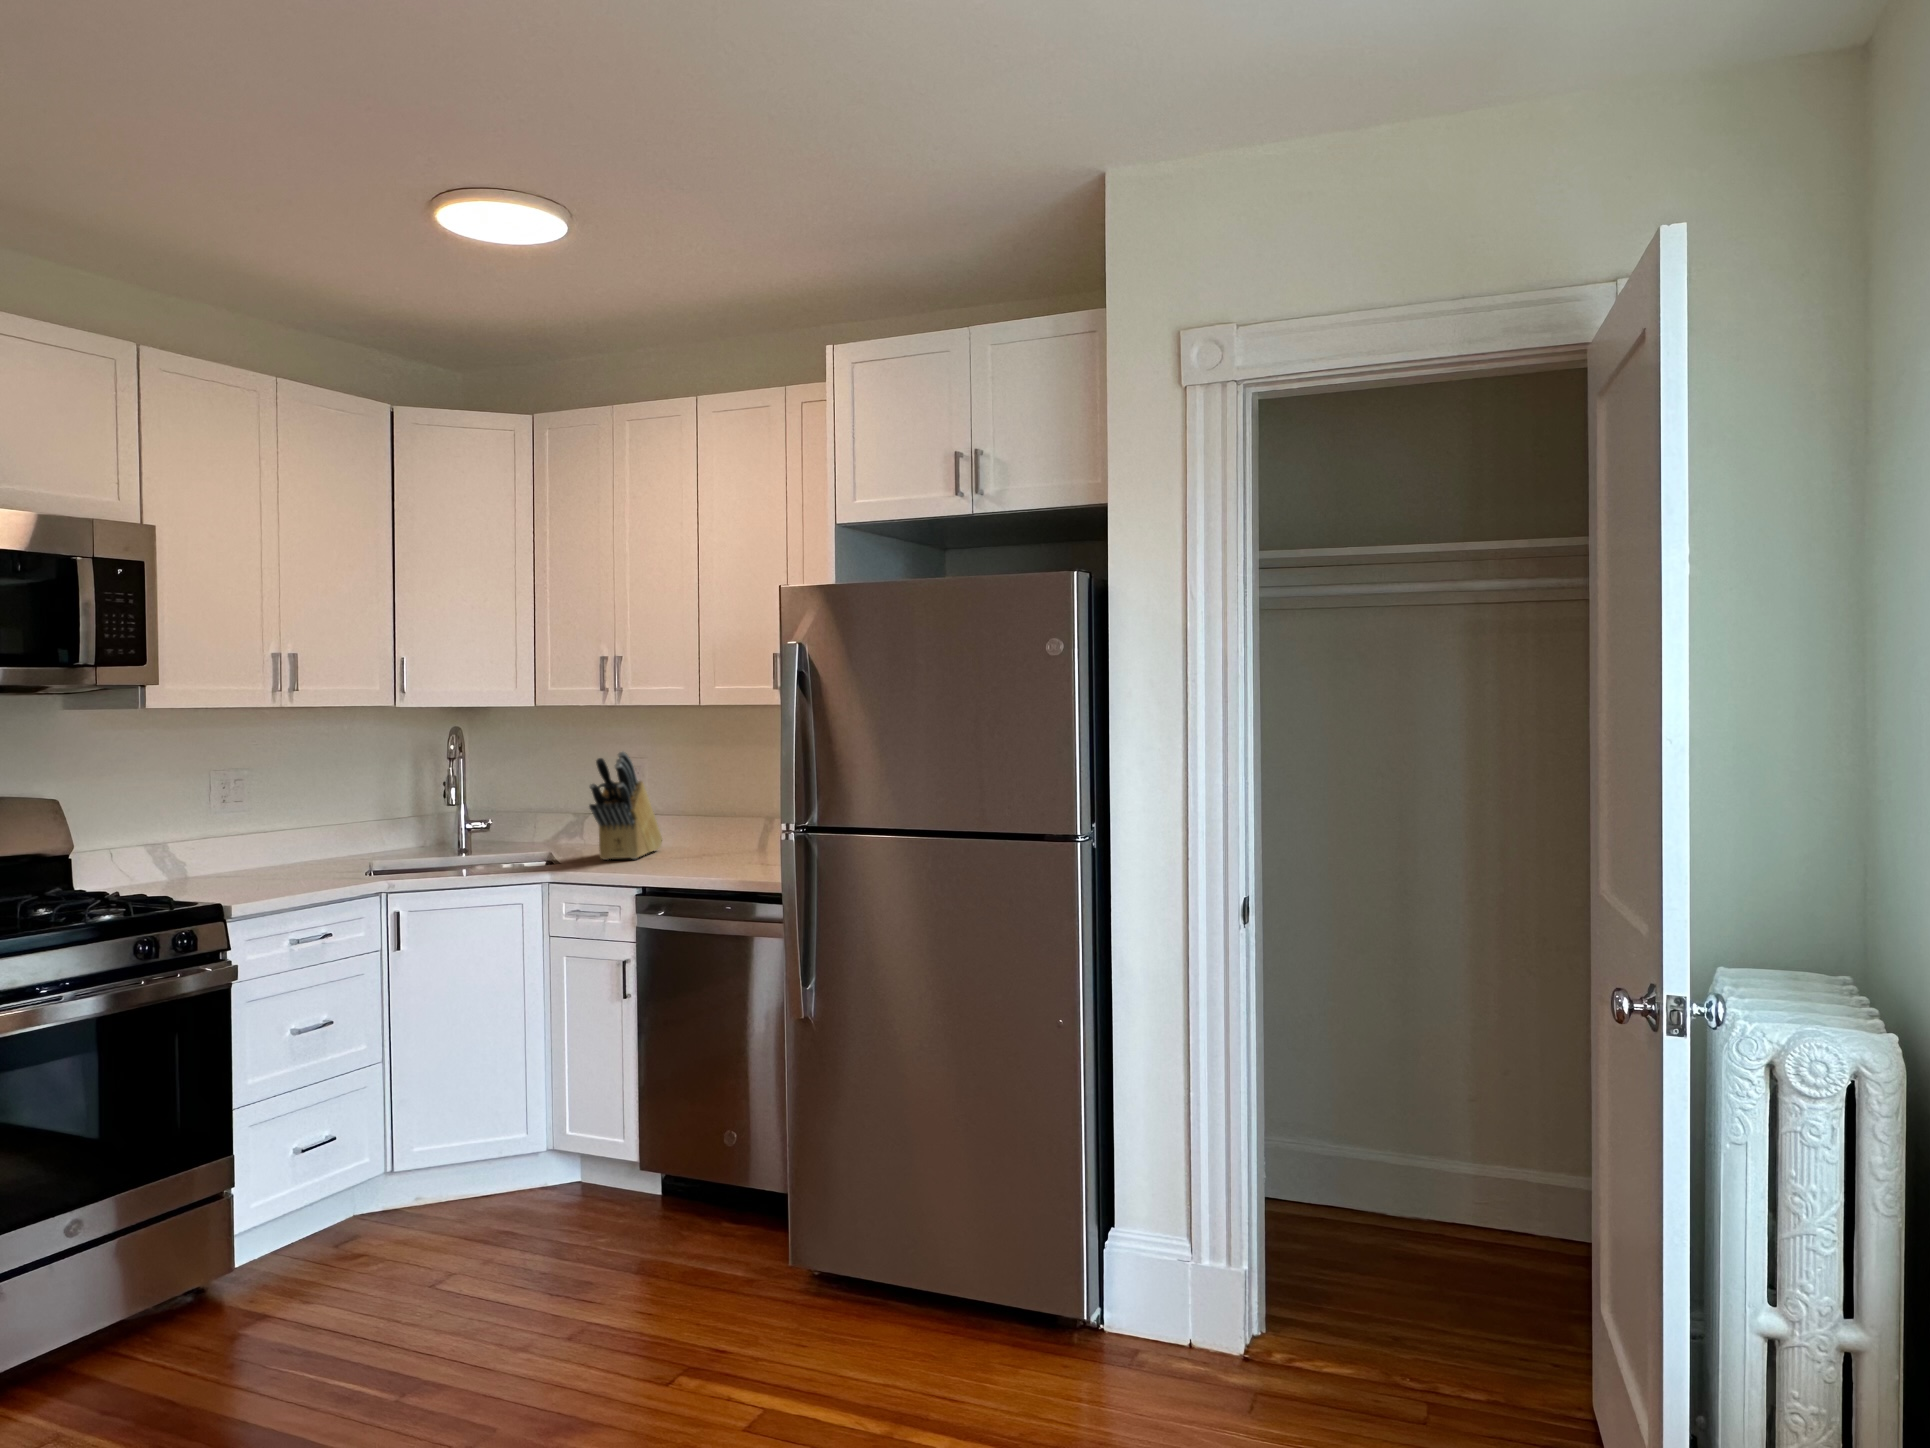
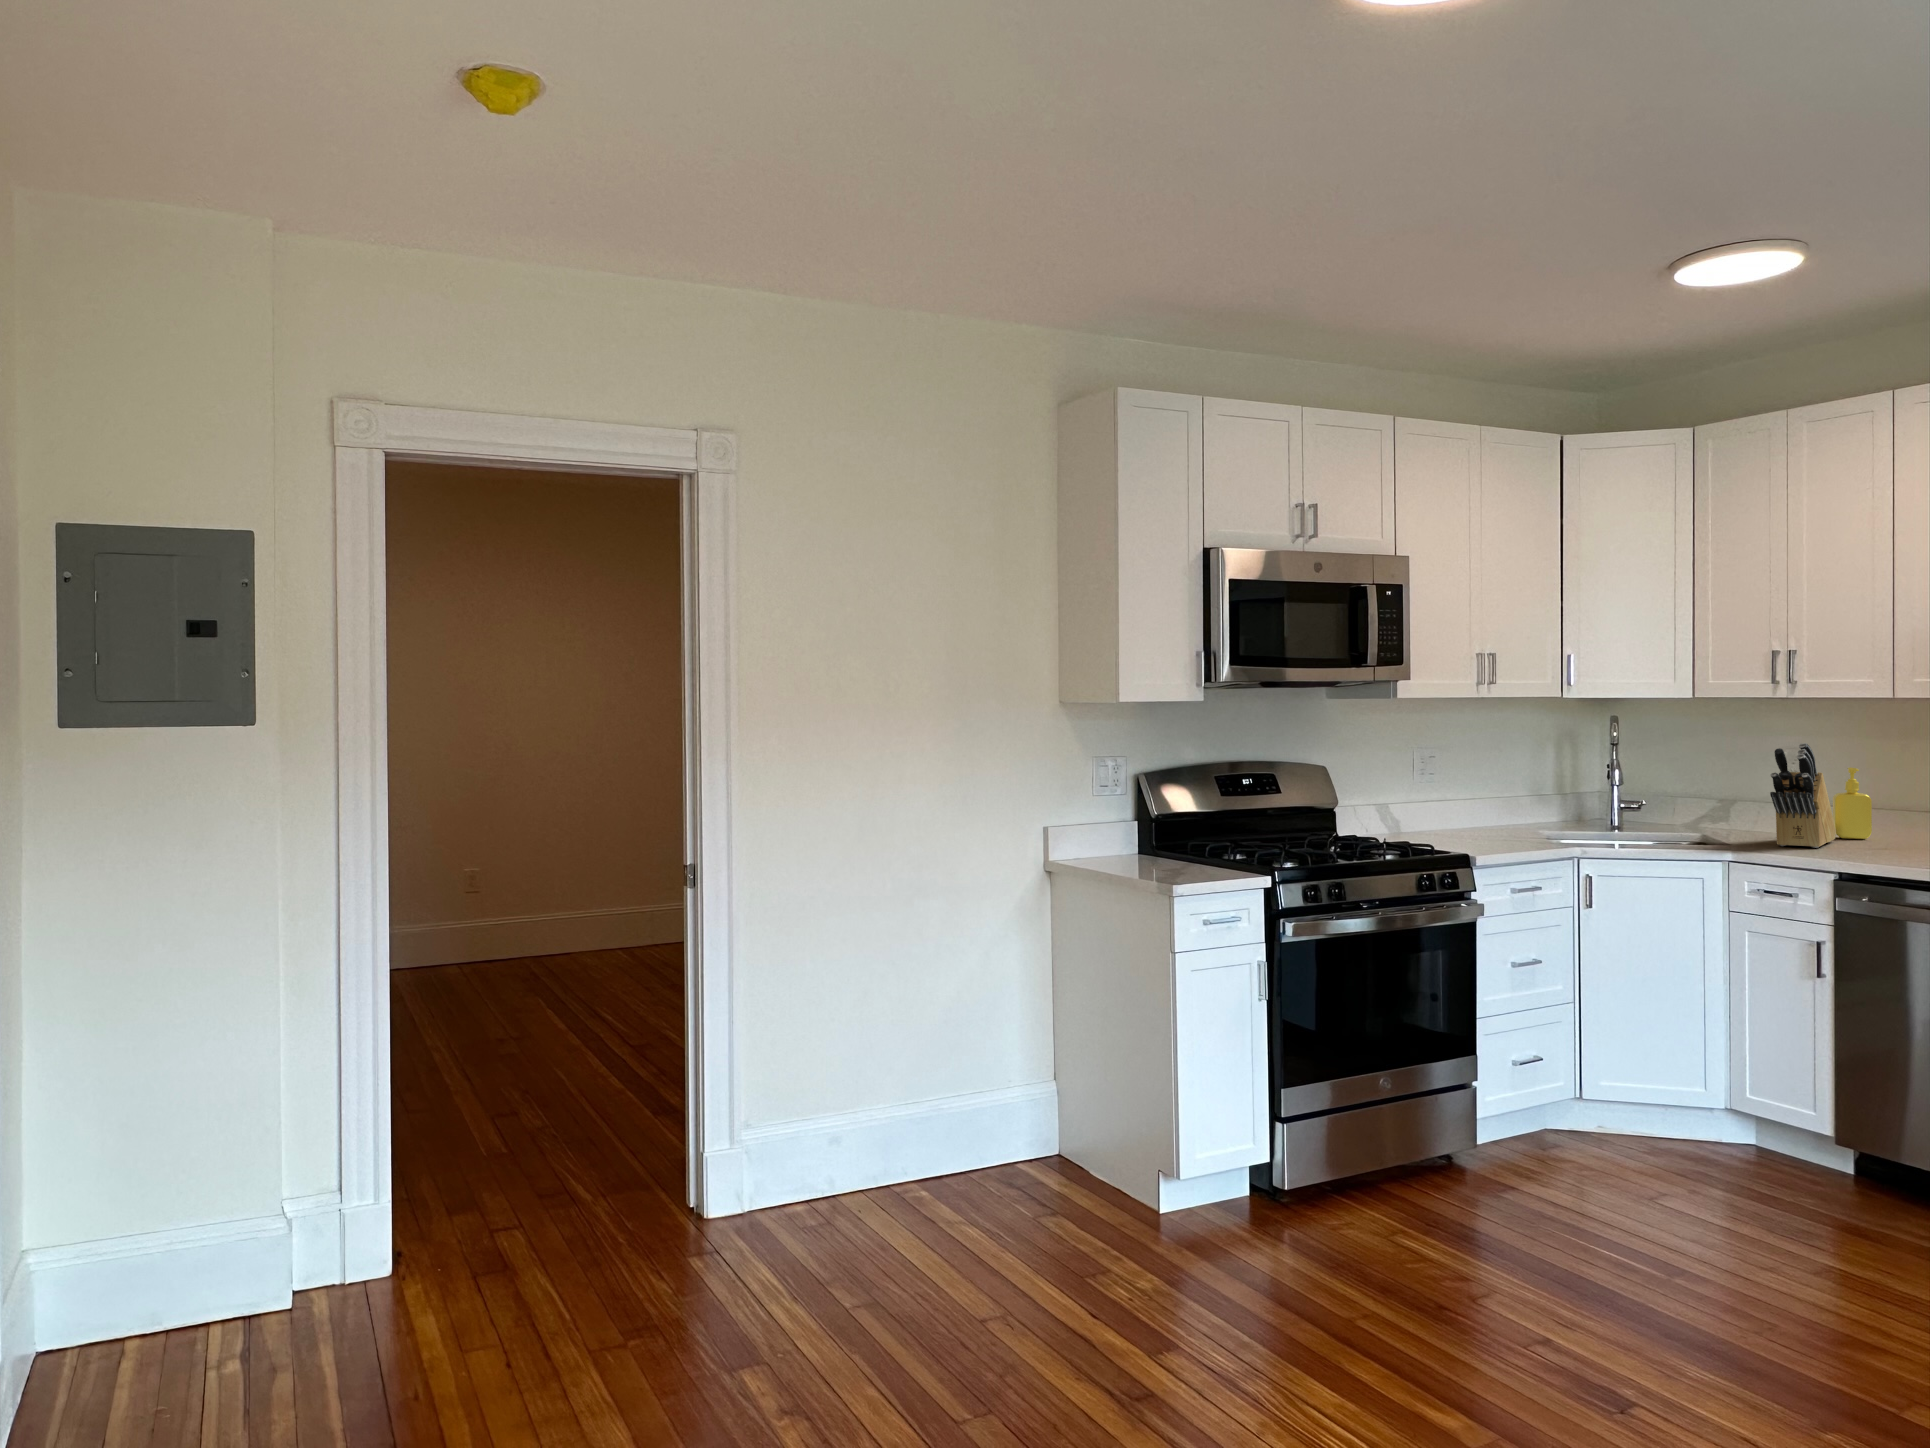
soap dispenser: none [665,774,697,846] -> present [1833,767,1872,839]

